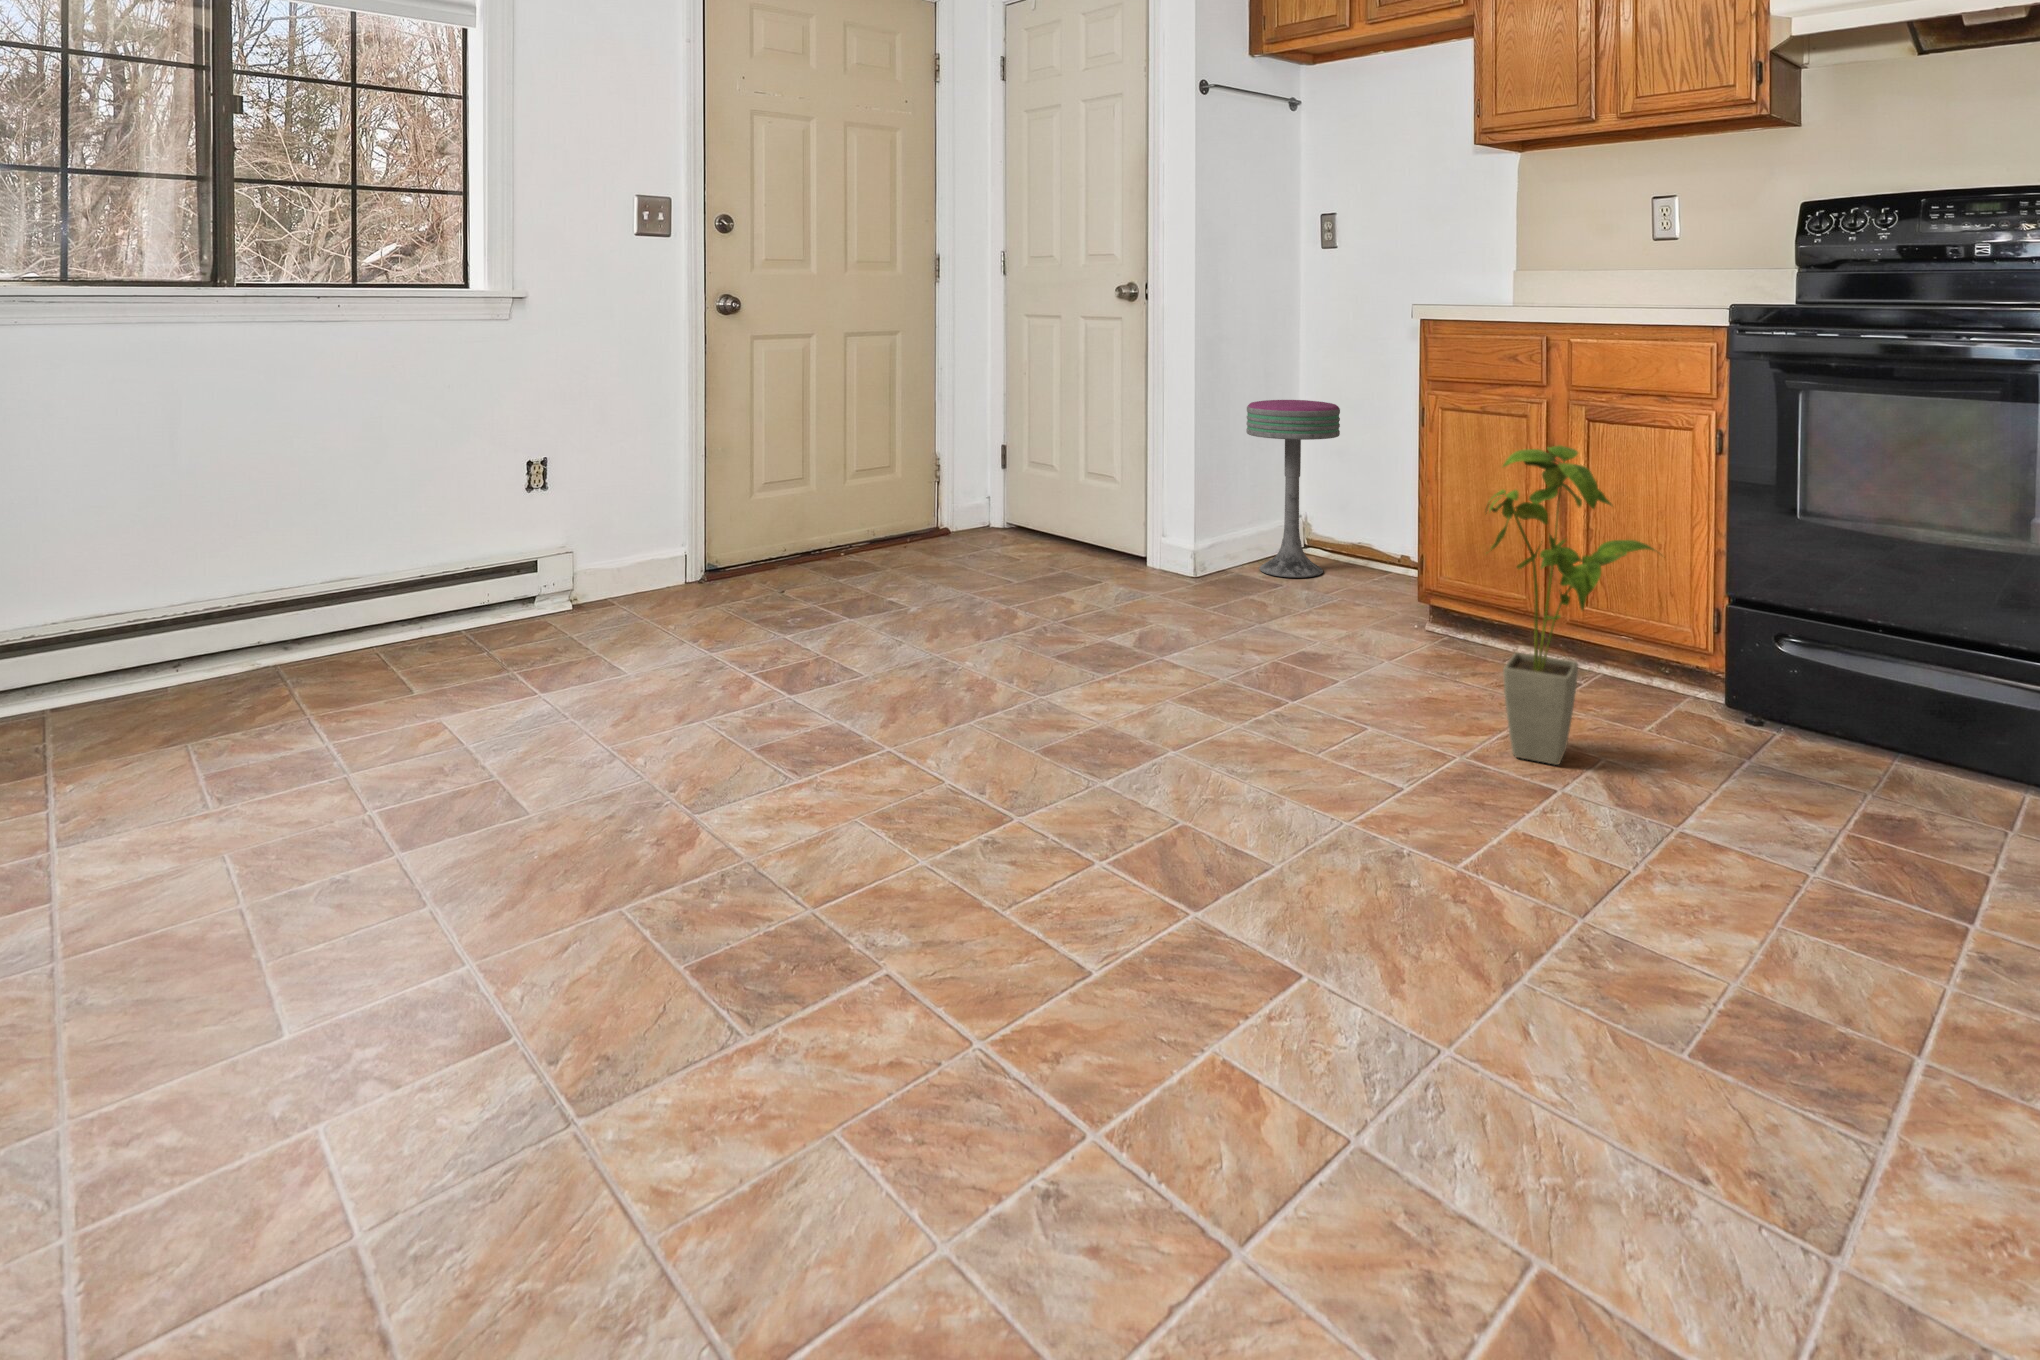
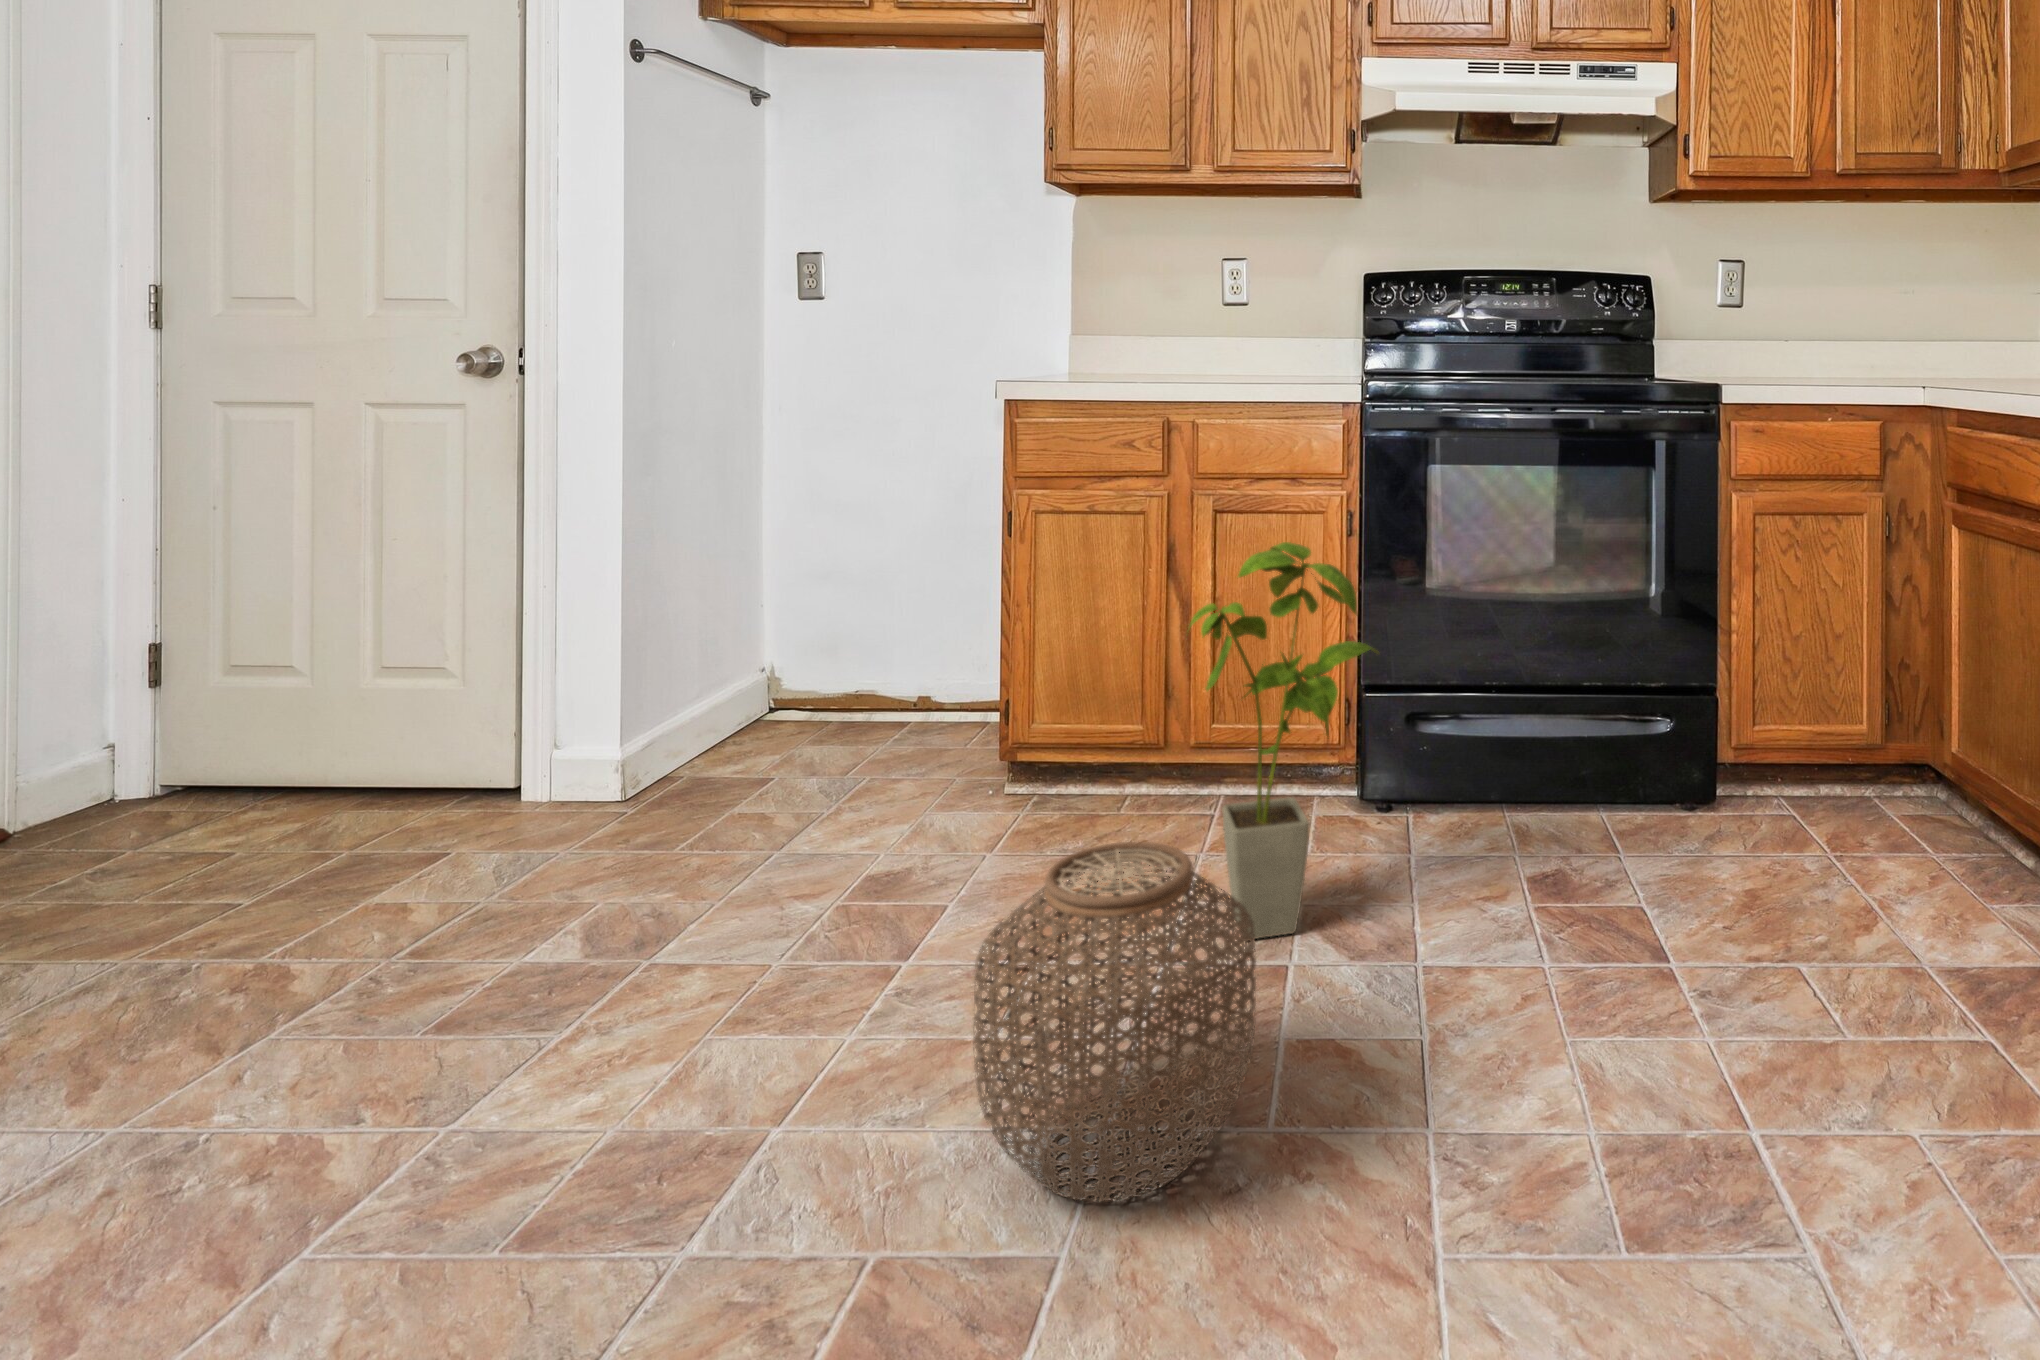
bar stool: present [1246,400,1340,578] -> none [701,508,847,763]
woven basket: none [1243,625,1430,847] -> present [973,842,1256,1202]

